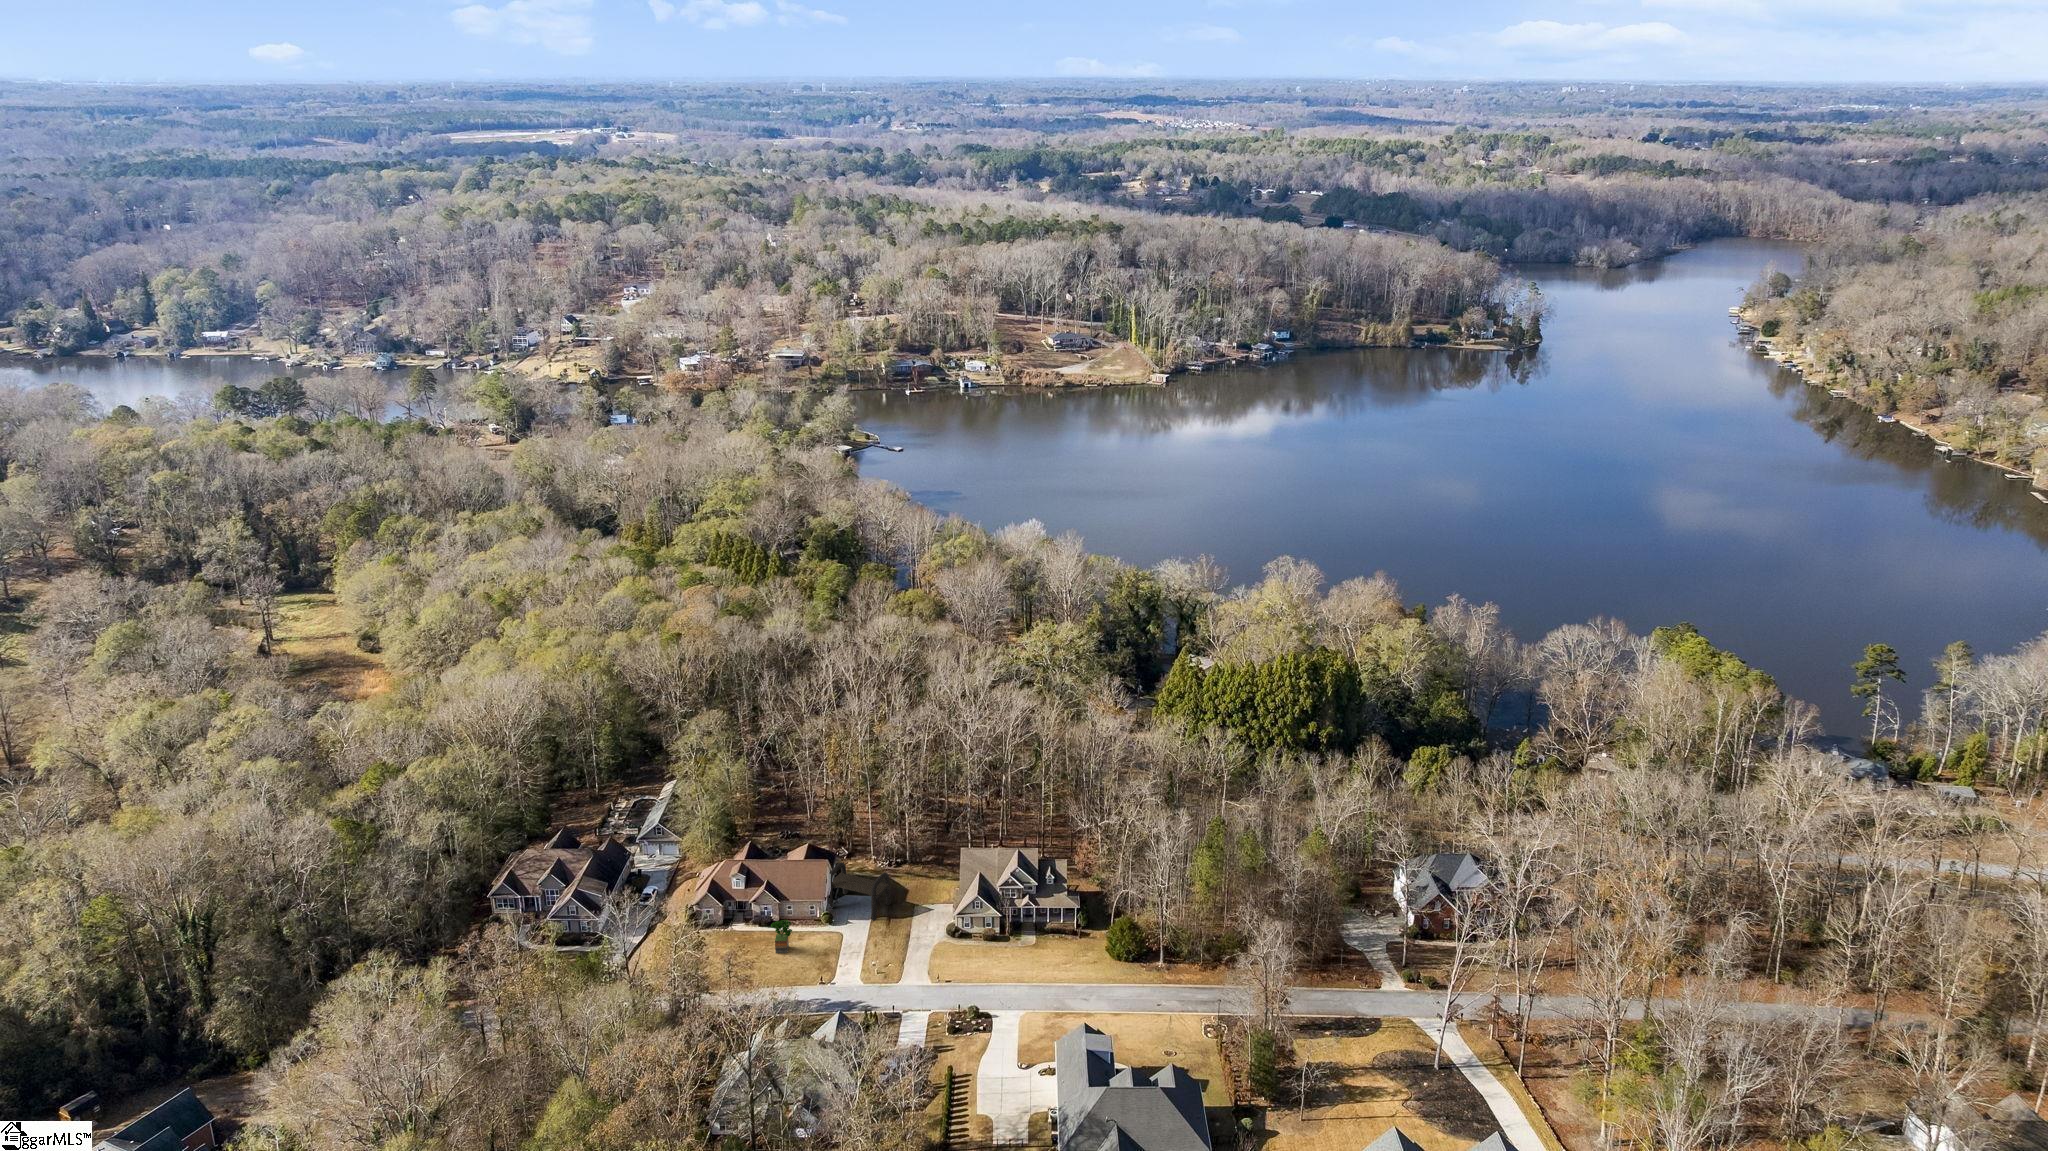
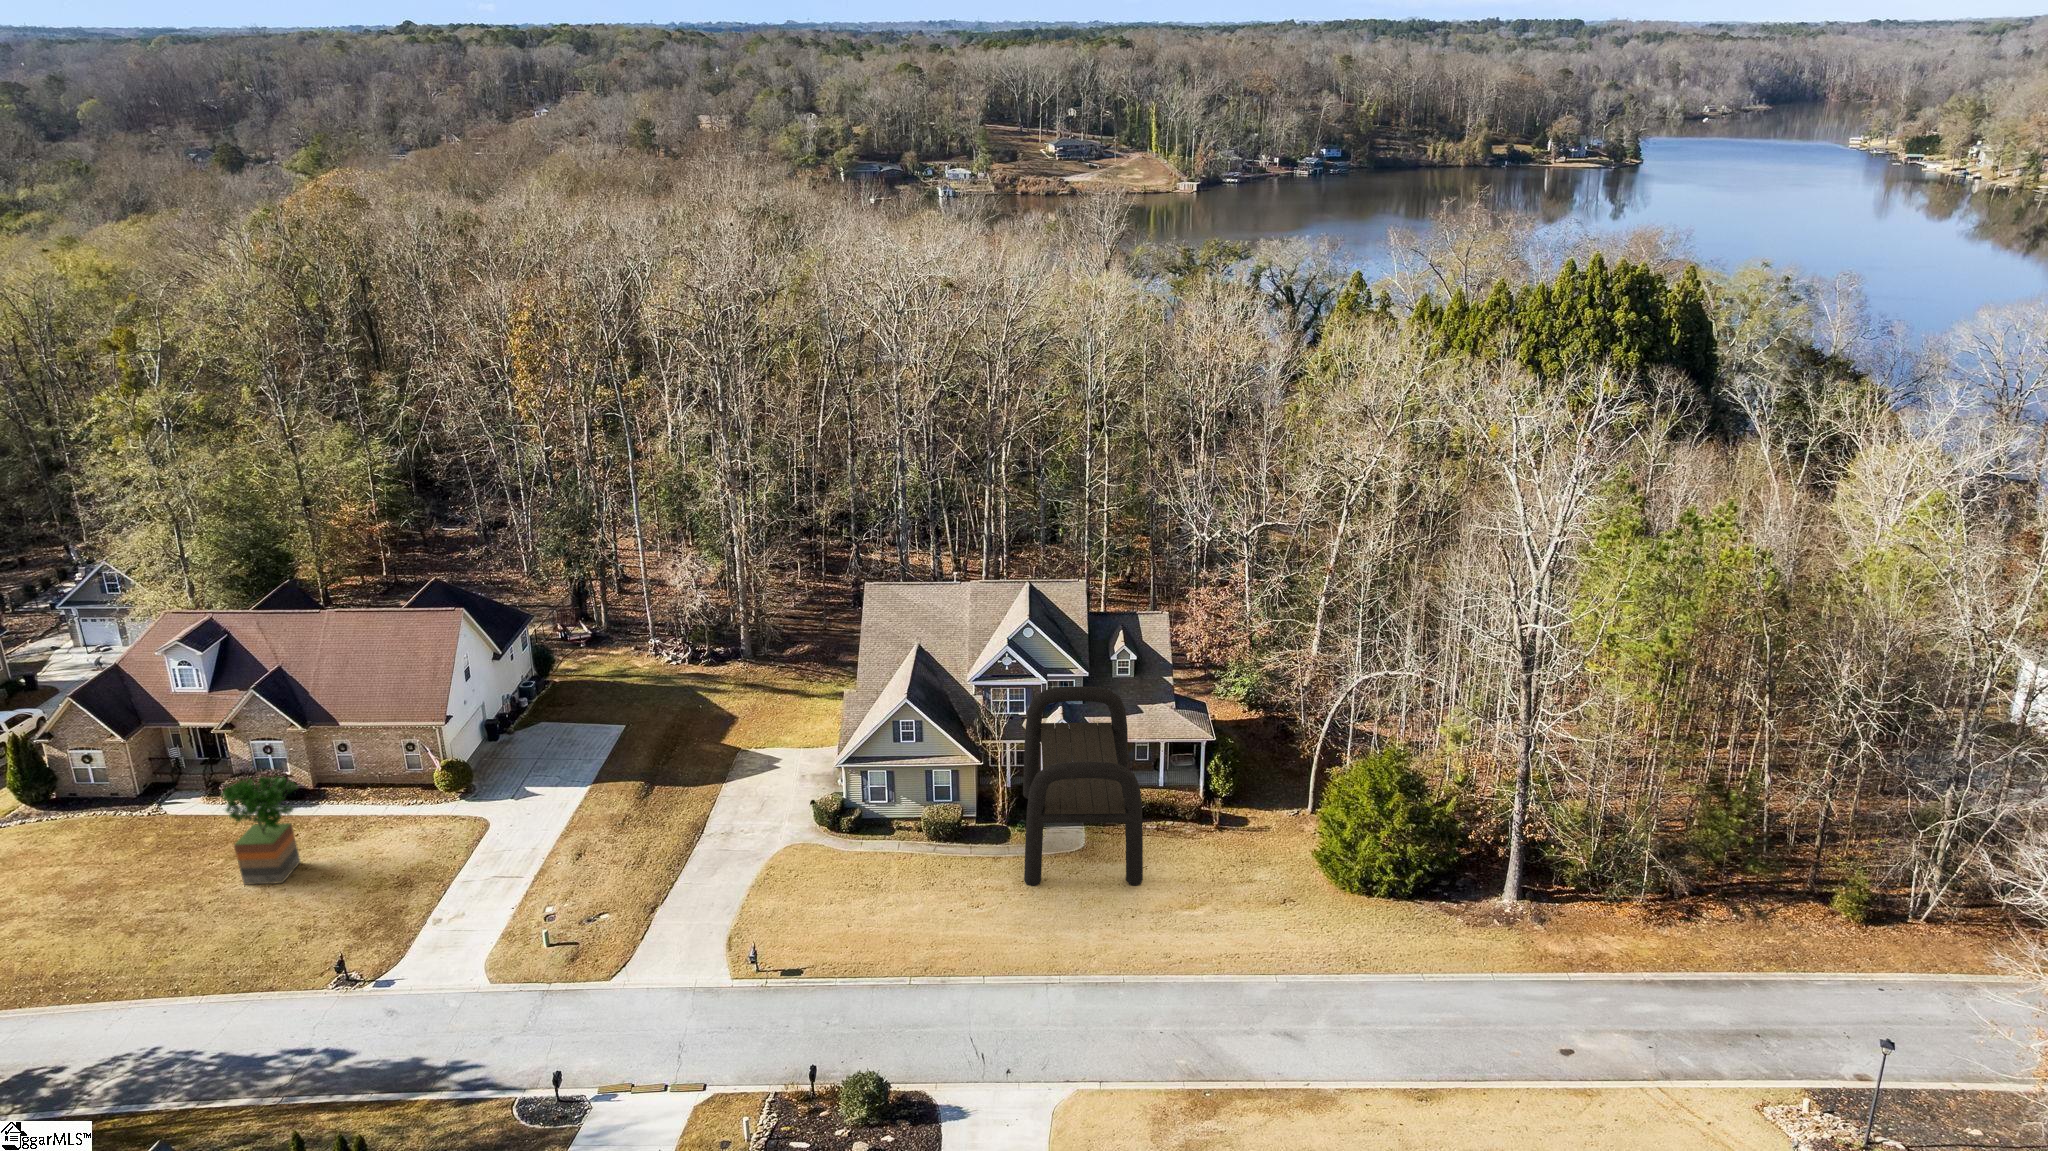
bench: present [829,863,891,920] -> present [1023,686,1143,886]

